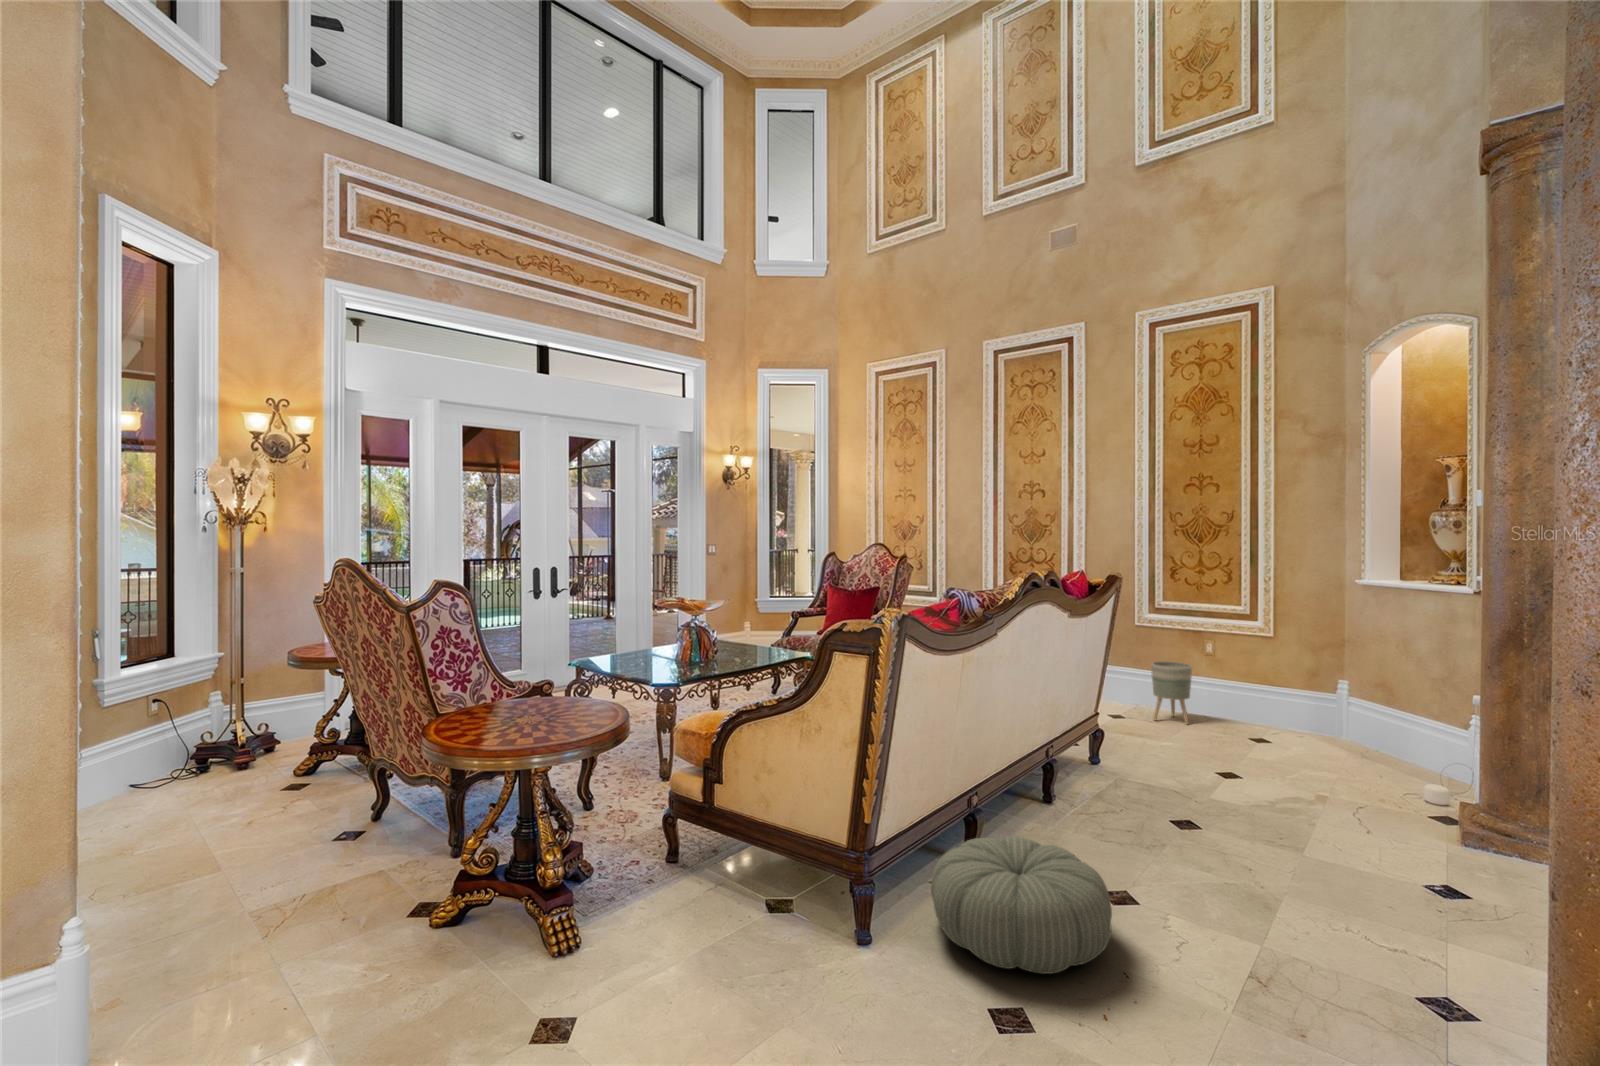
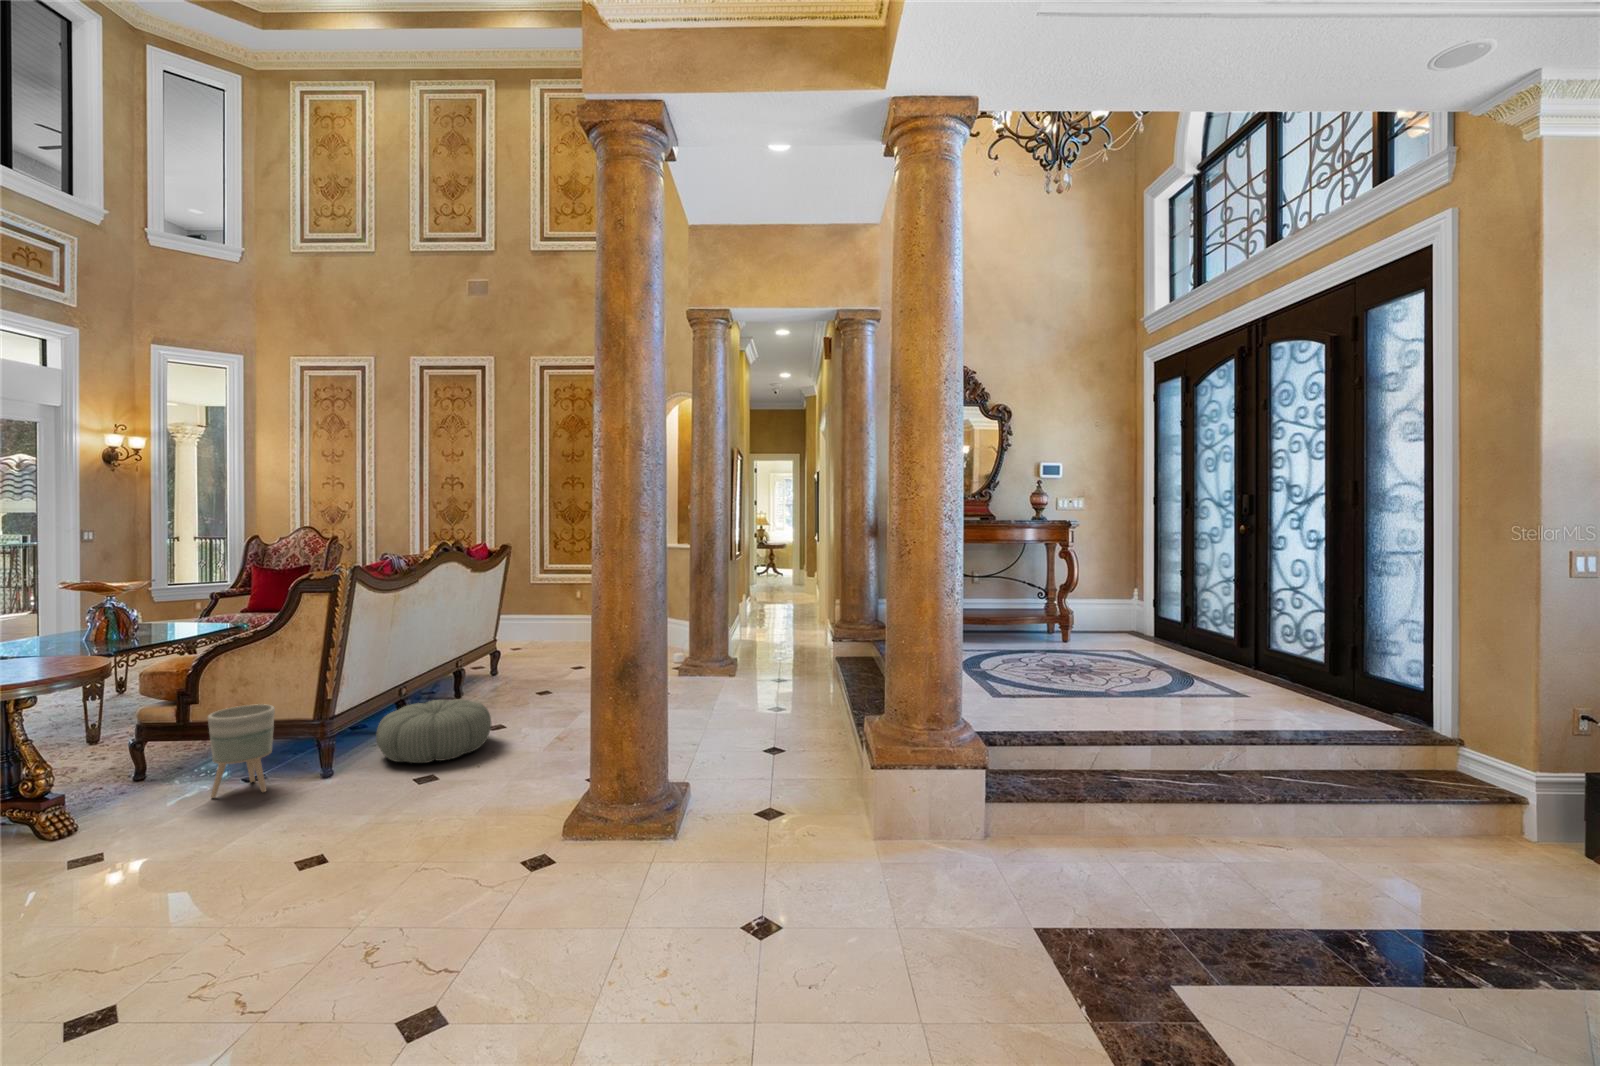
planter: present [1151,661,1192,724] -> present [208,704,275,798]

